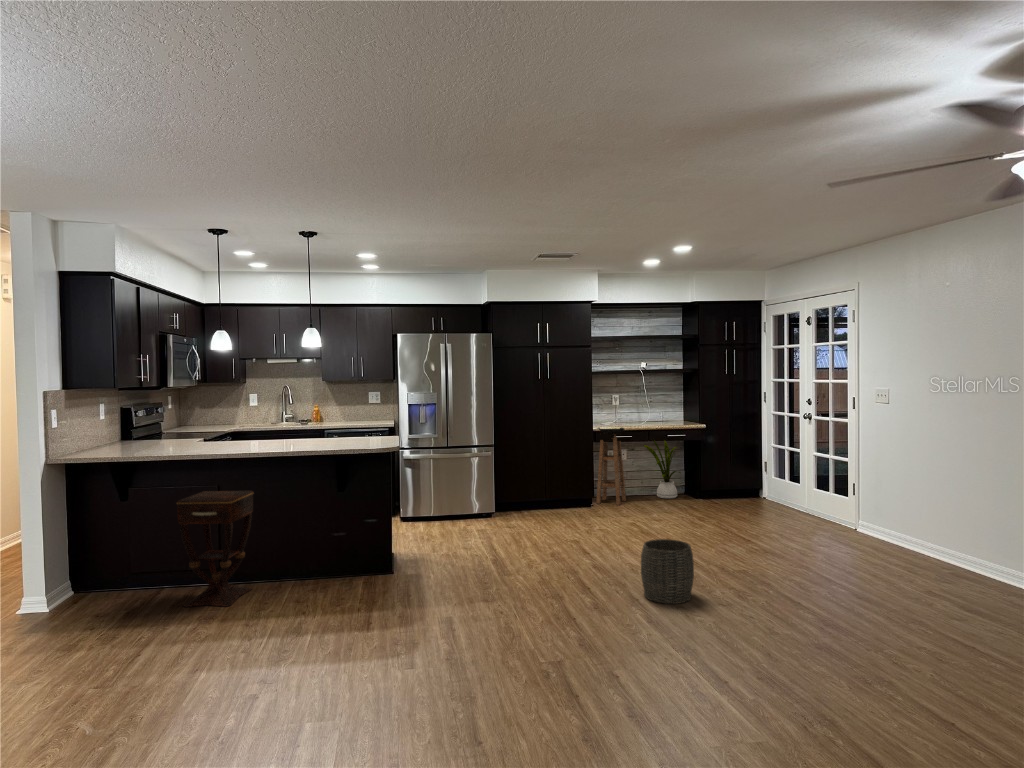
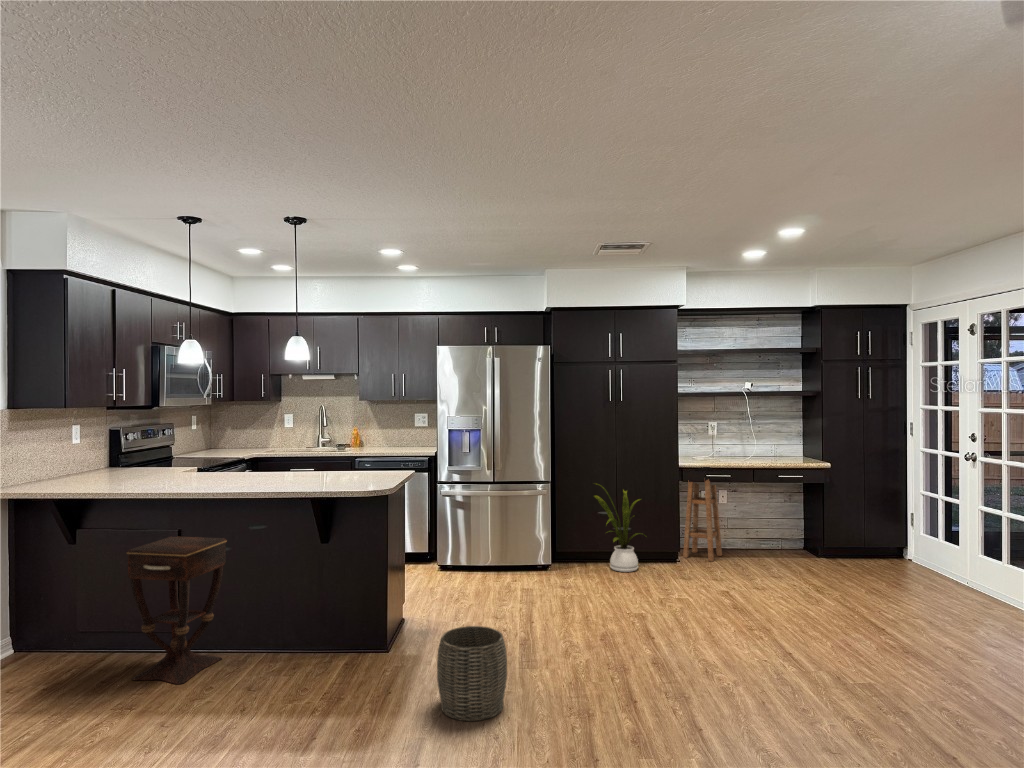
house plant: present [643,440,681,498] -> present [594,487,645,572]
woven basket: present [641,539,694,604] -> present [437,626,507,721]

